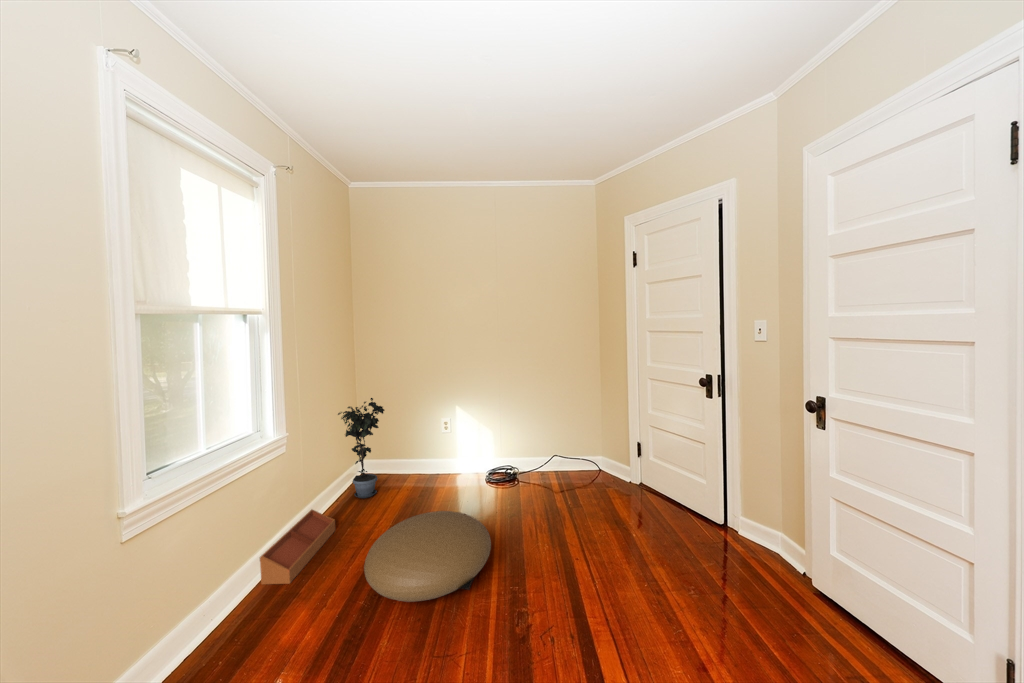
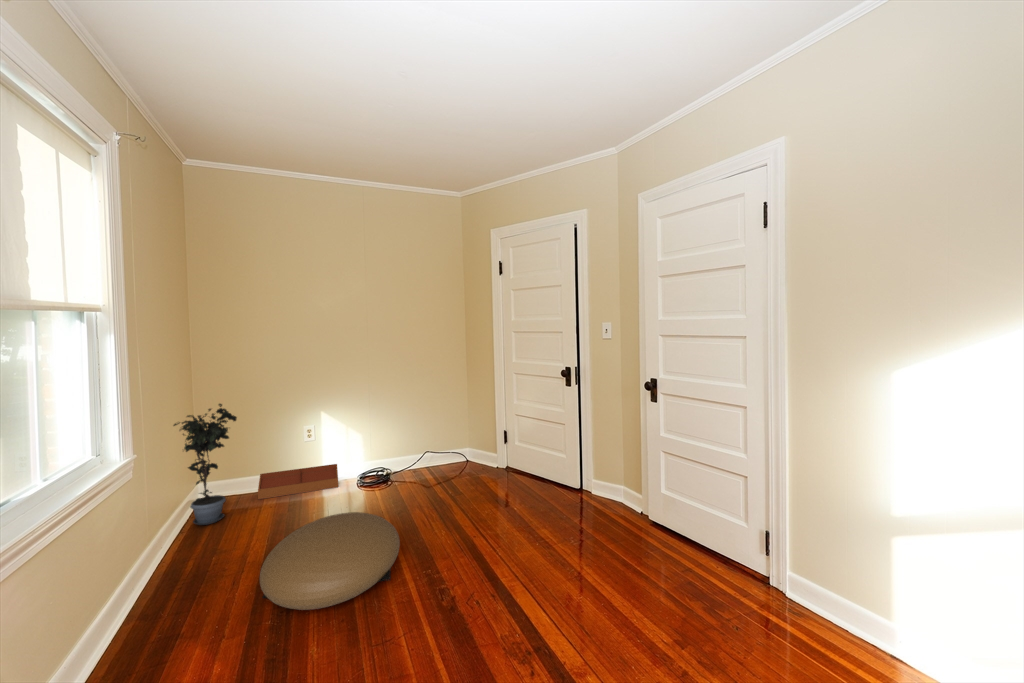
storage bin: present [260,509,335,584] -> present [258,464,338,499]

